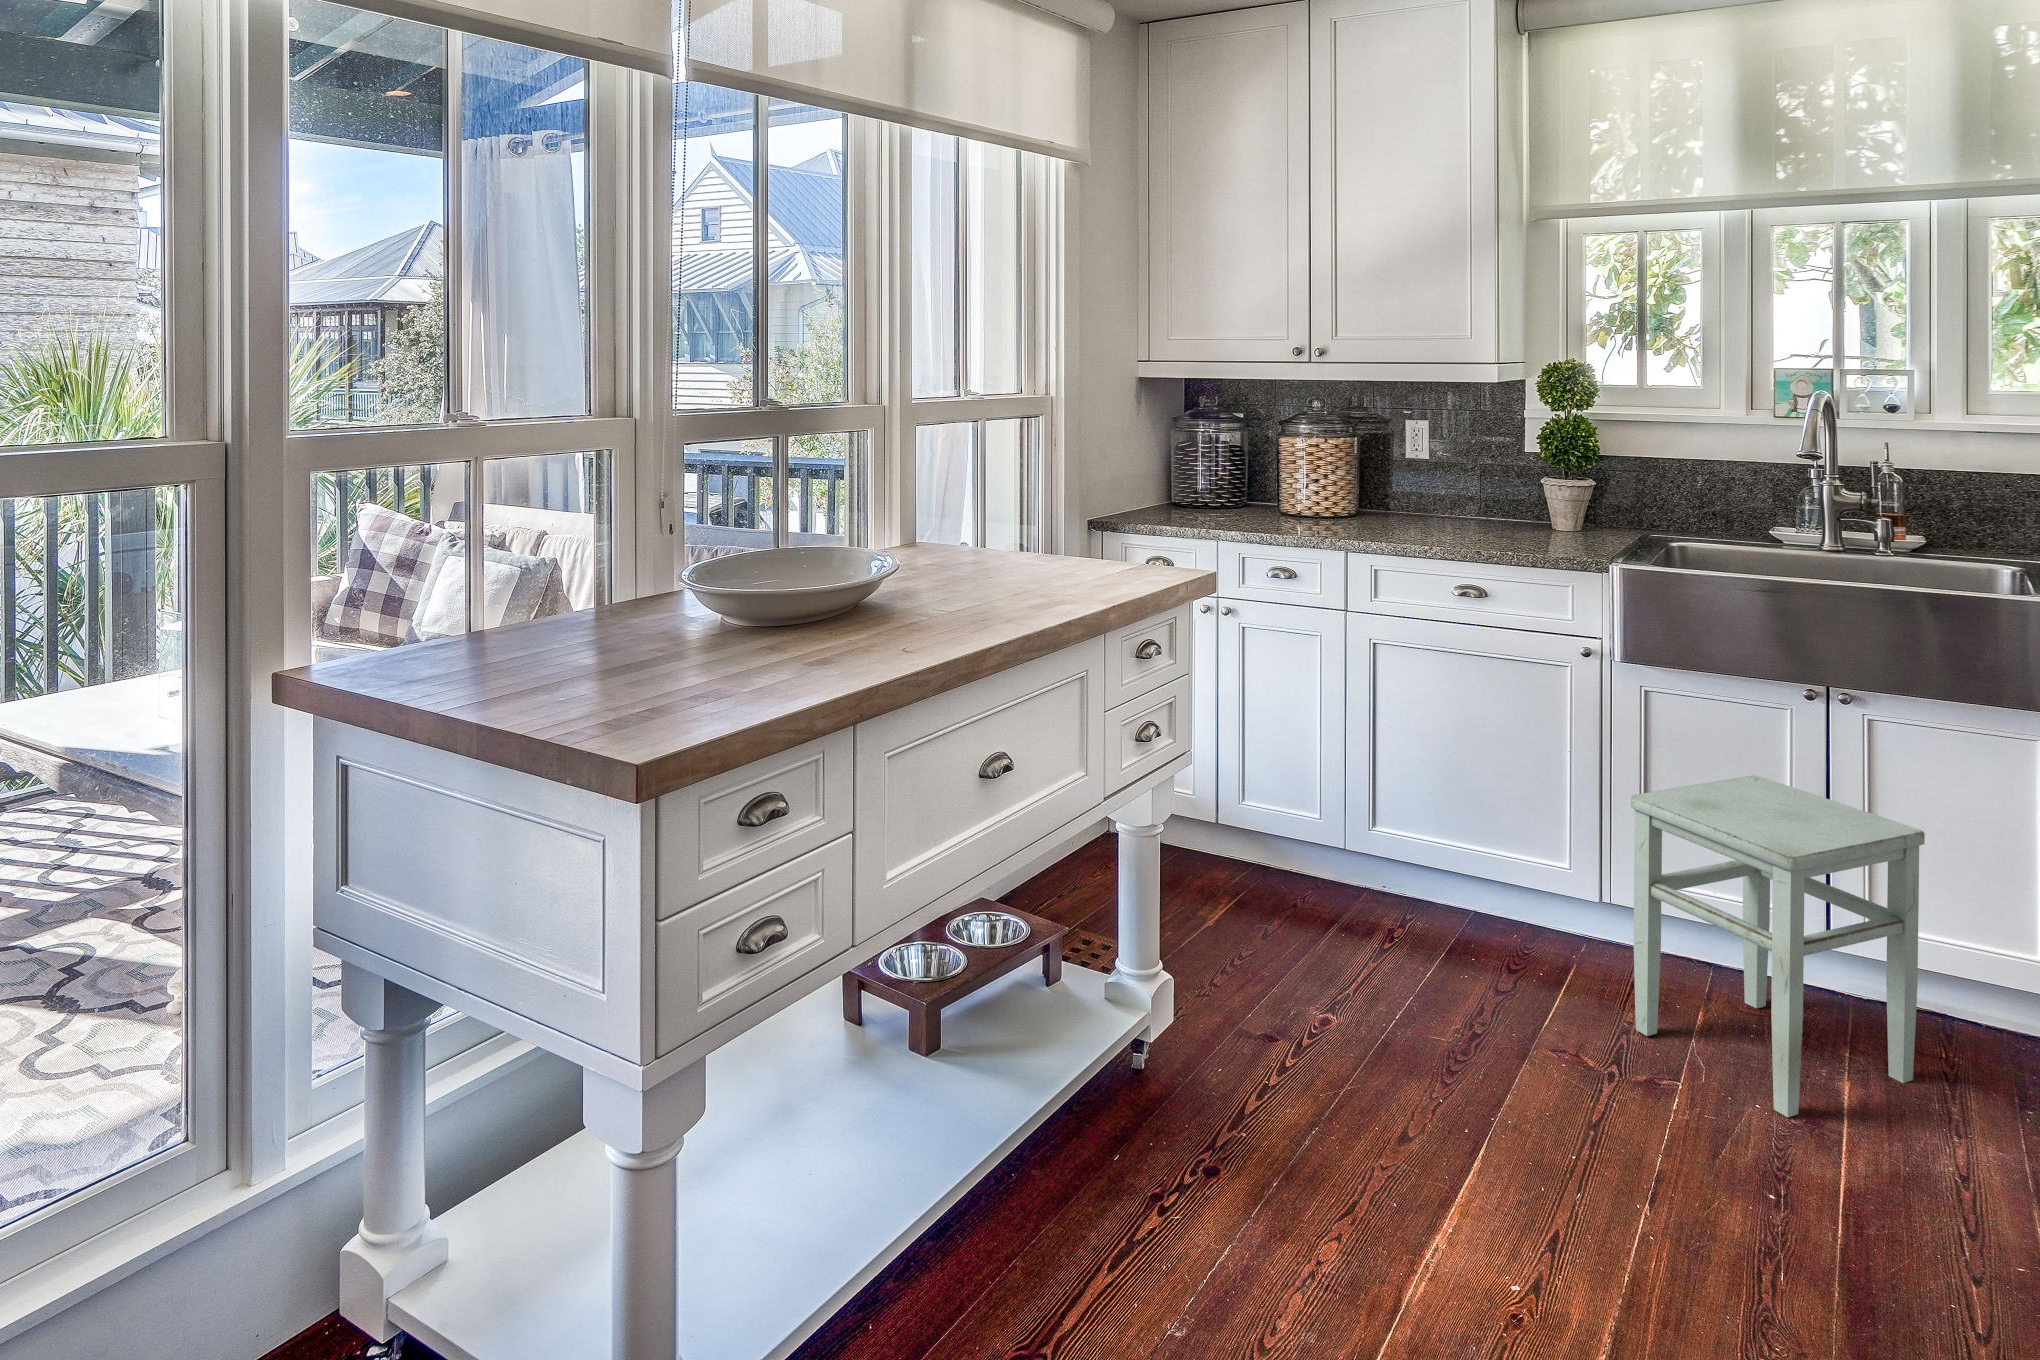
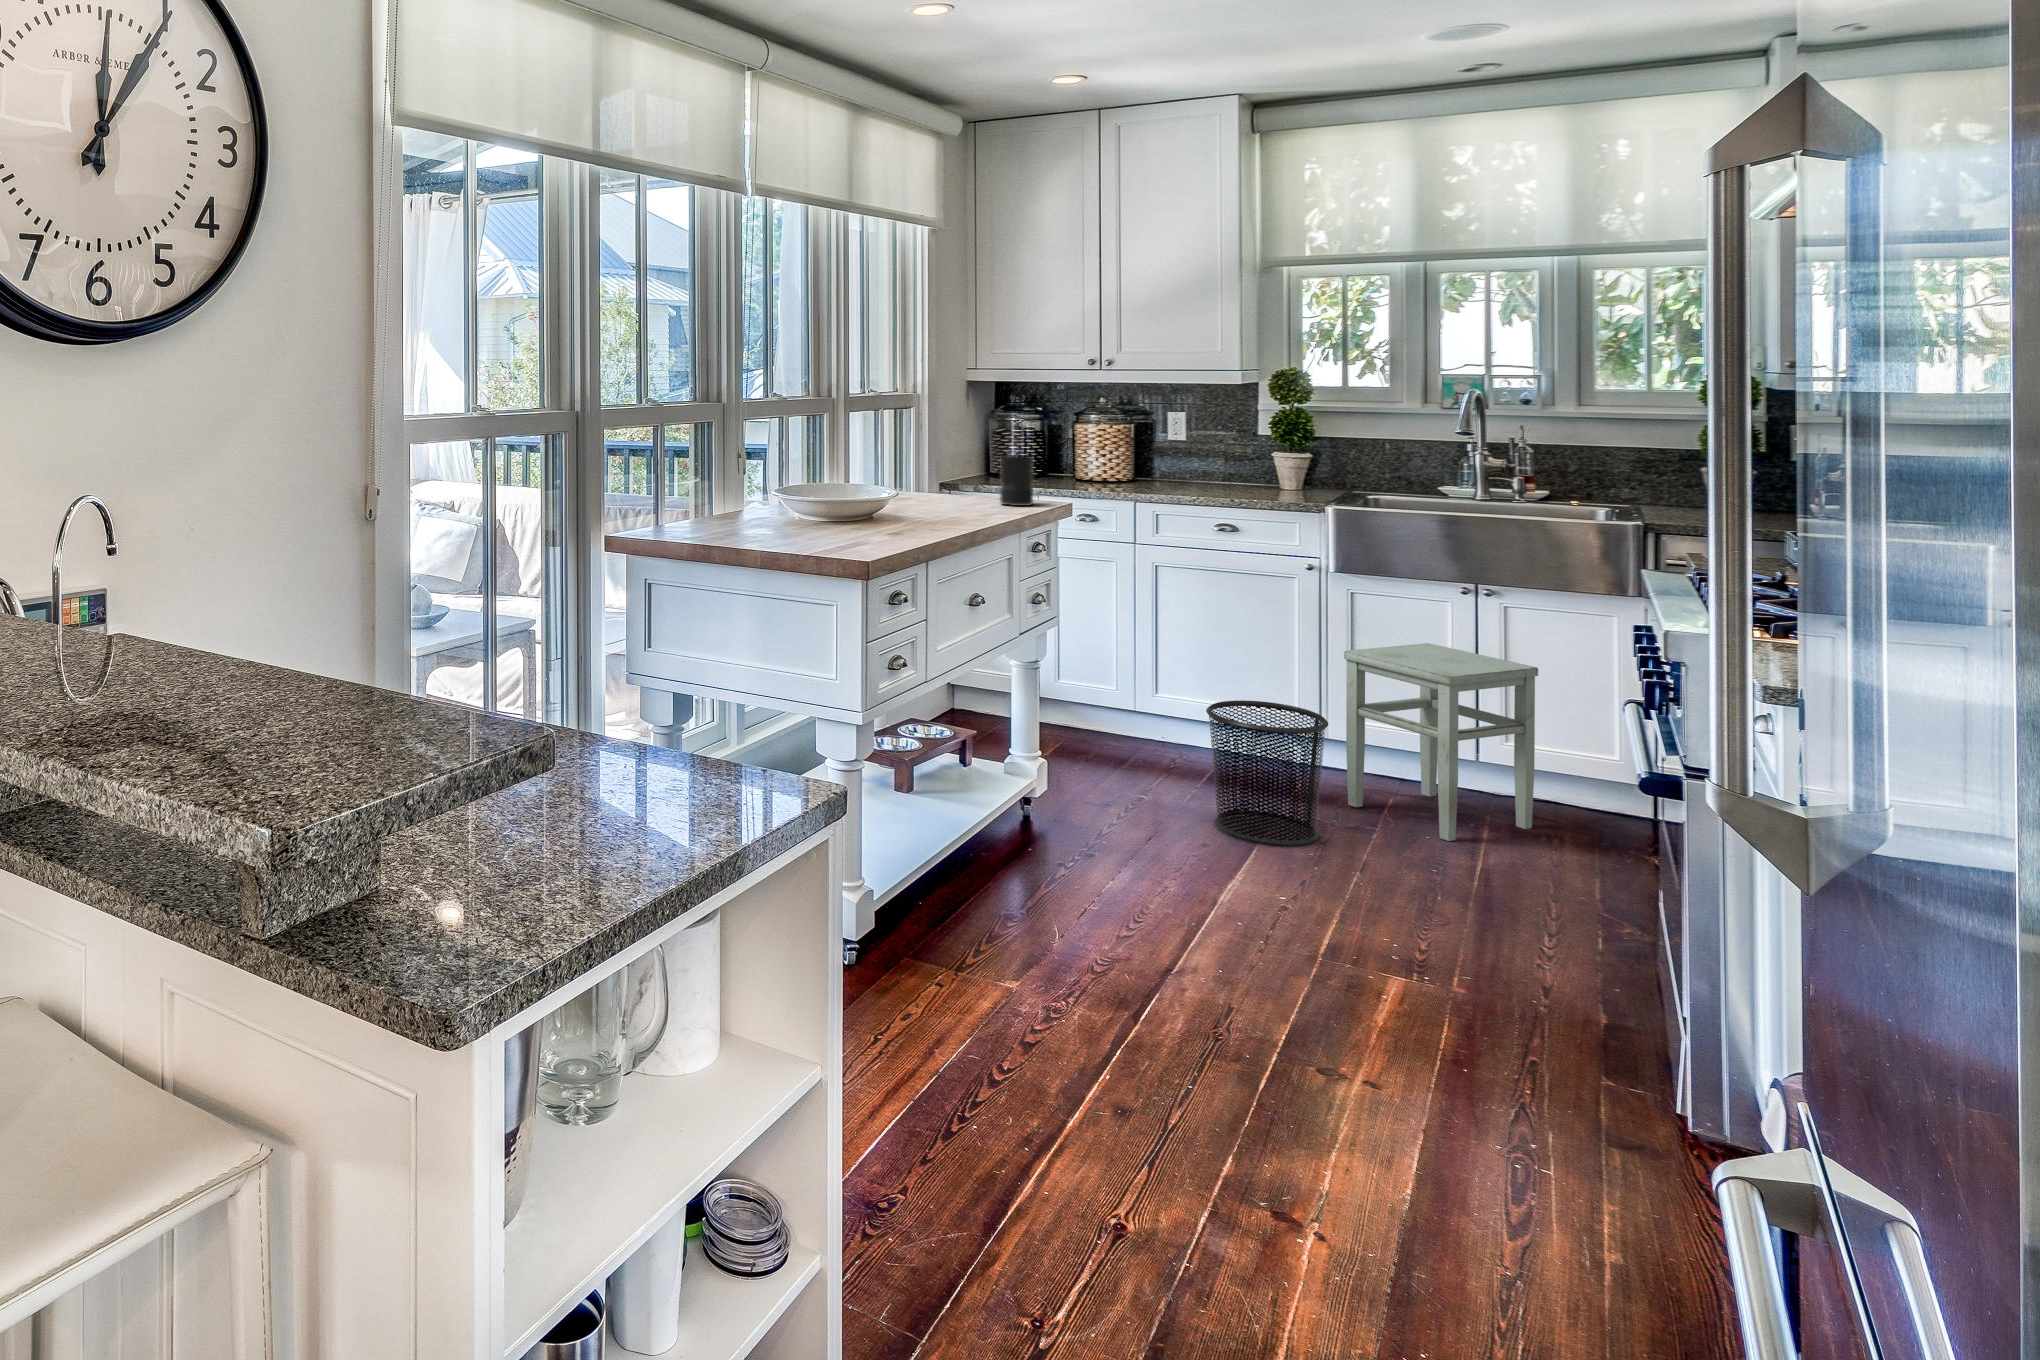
candle: none [1097,493,1147,583] -> present [1000,455,1033,506]
waste bin: none [1416,879,1602,1135] -> present [1206,700,1328,846]

